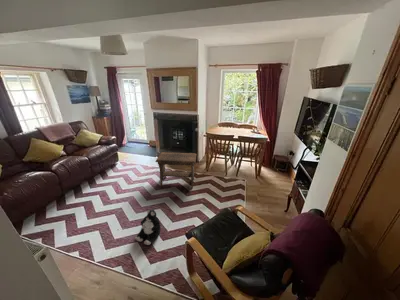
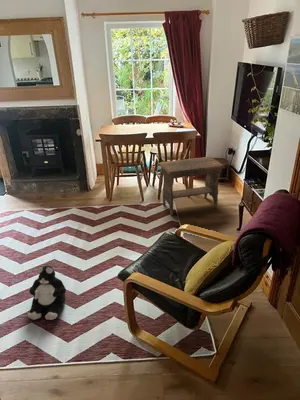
footstool: present [155,152,197,188] -> present [159,157,225,215]

